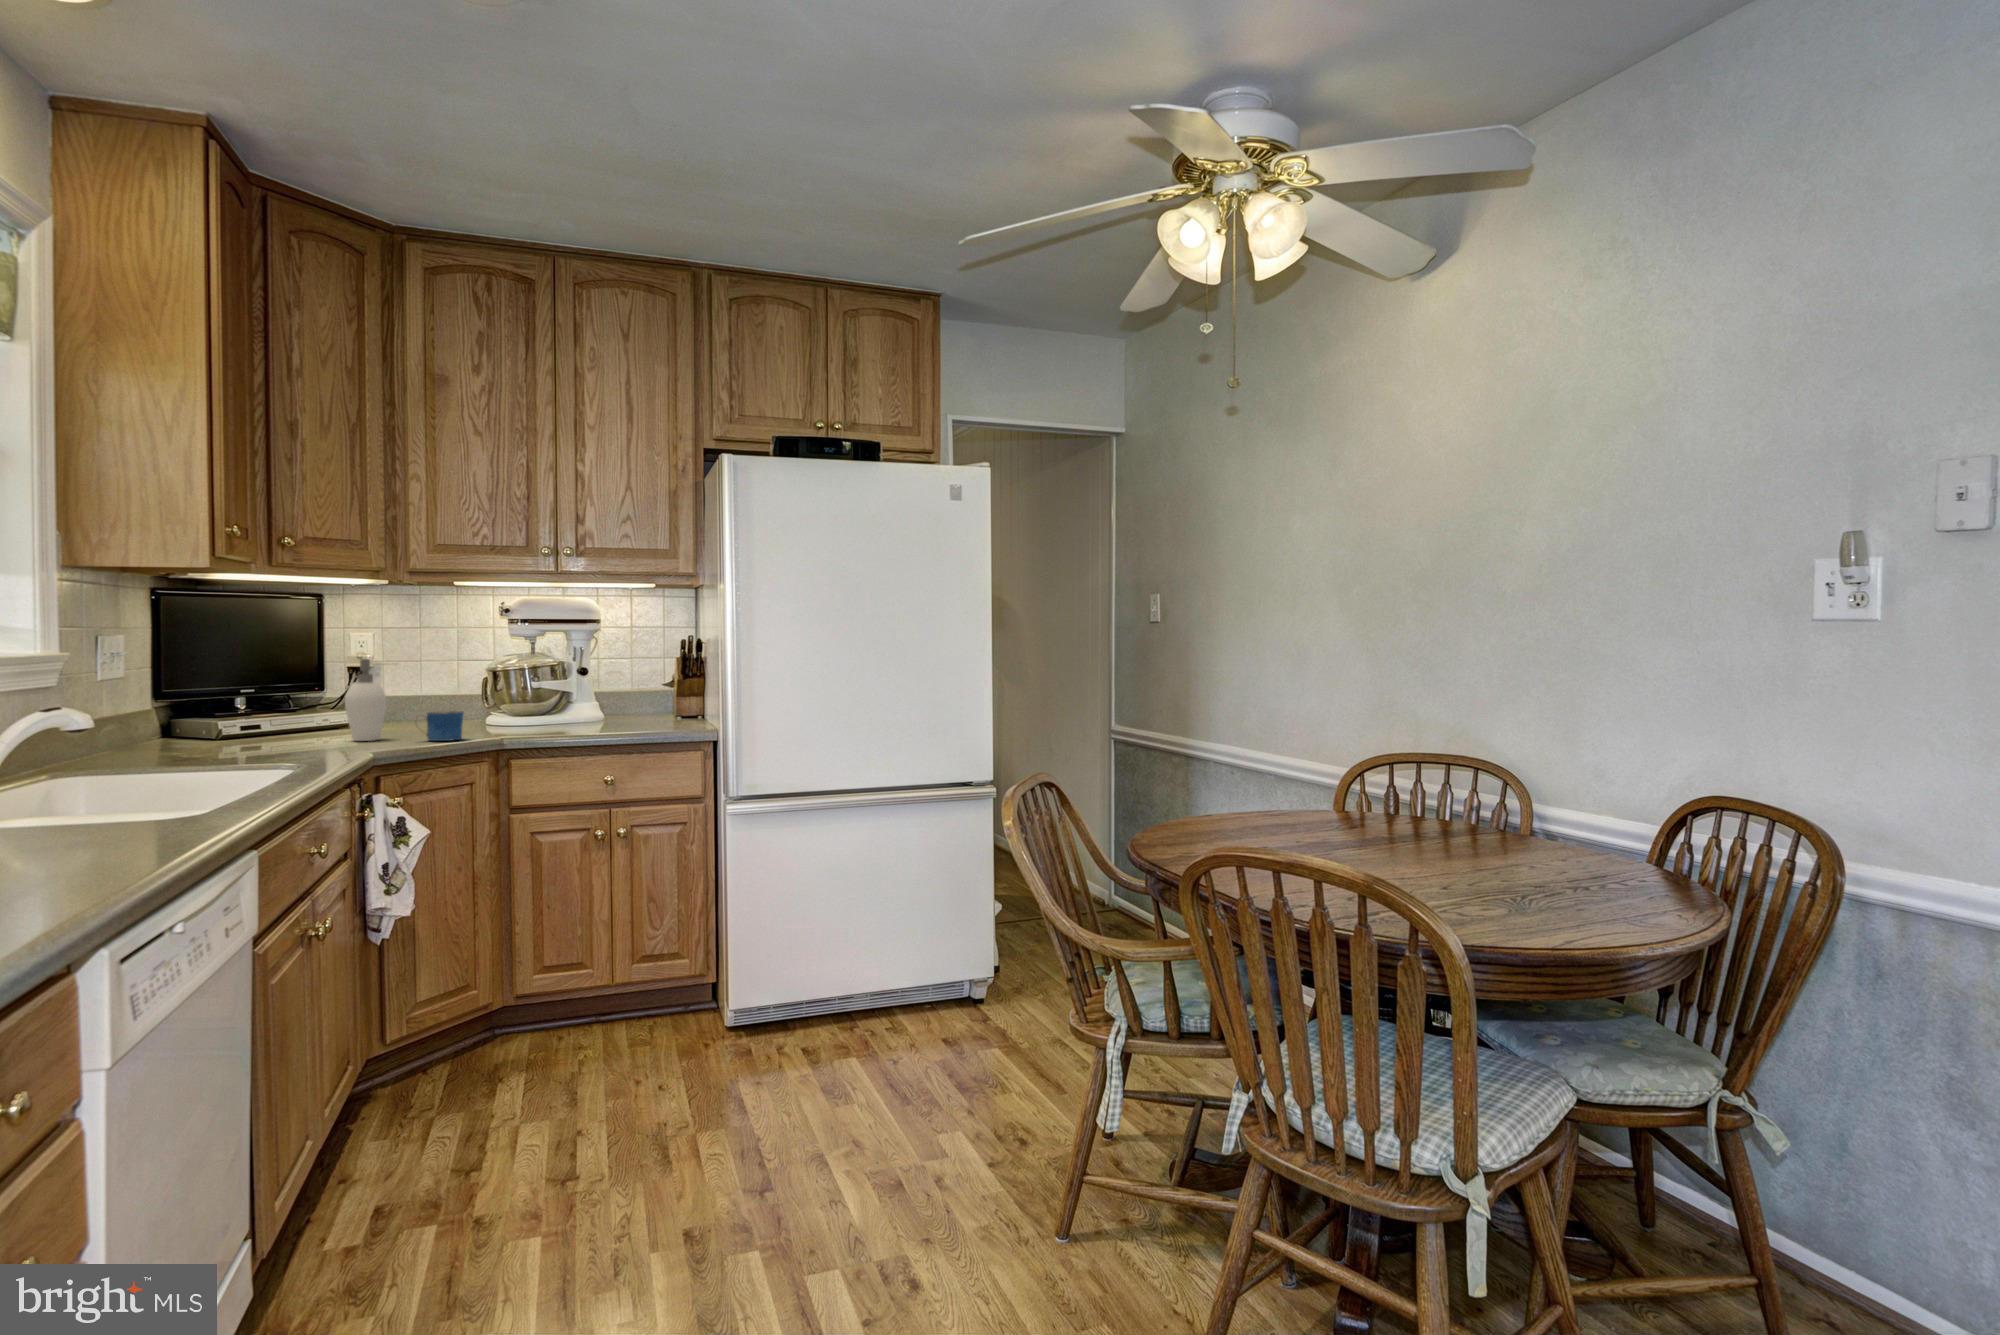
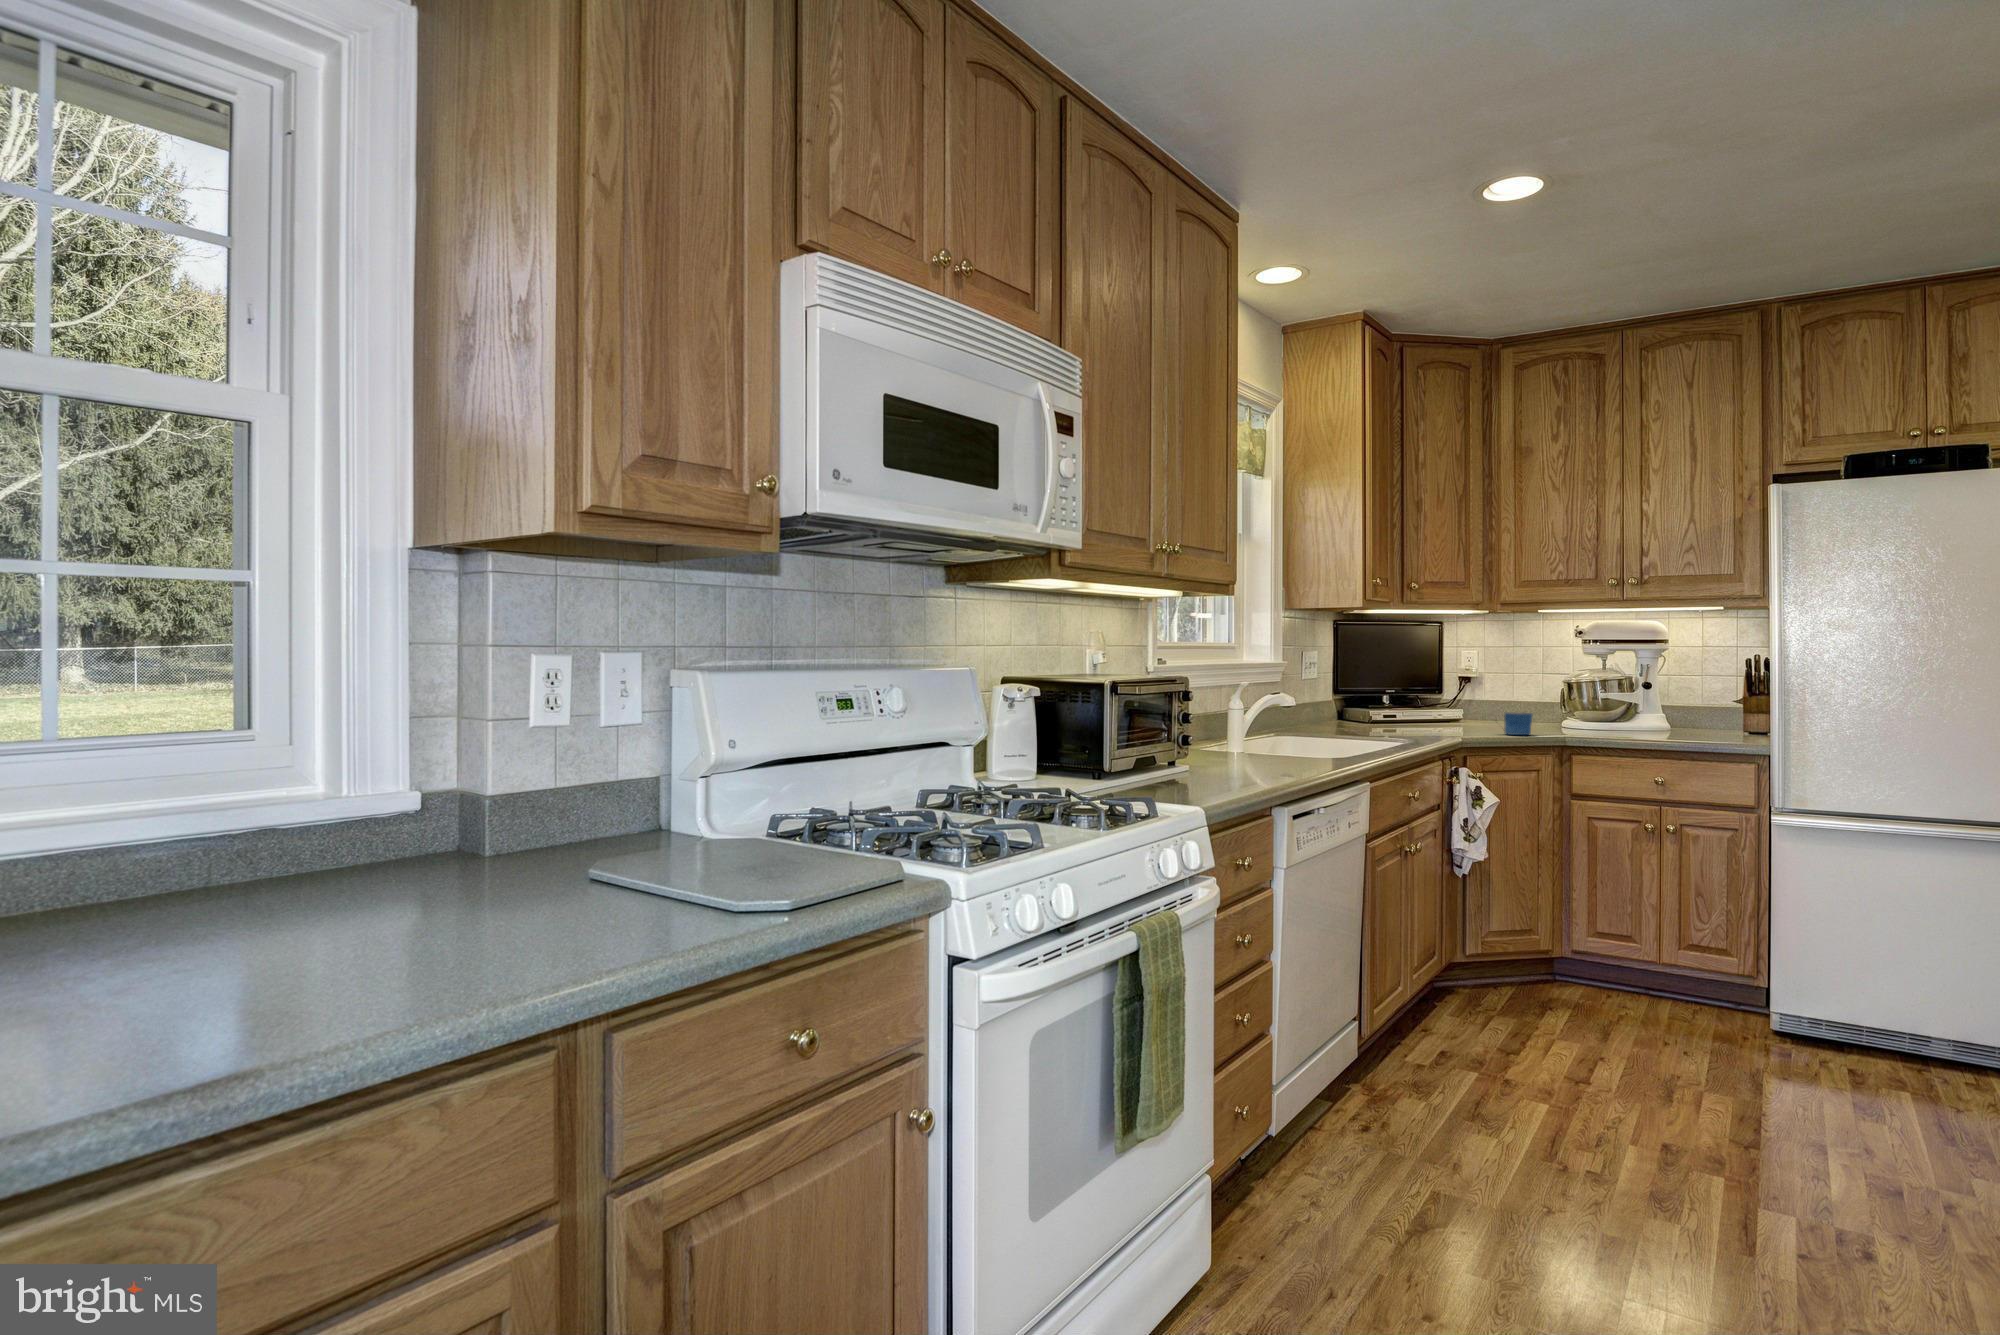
soap dispenser: present [345,659,386,741] -> none [1448,671,1486,731]

